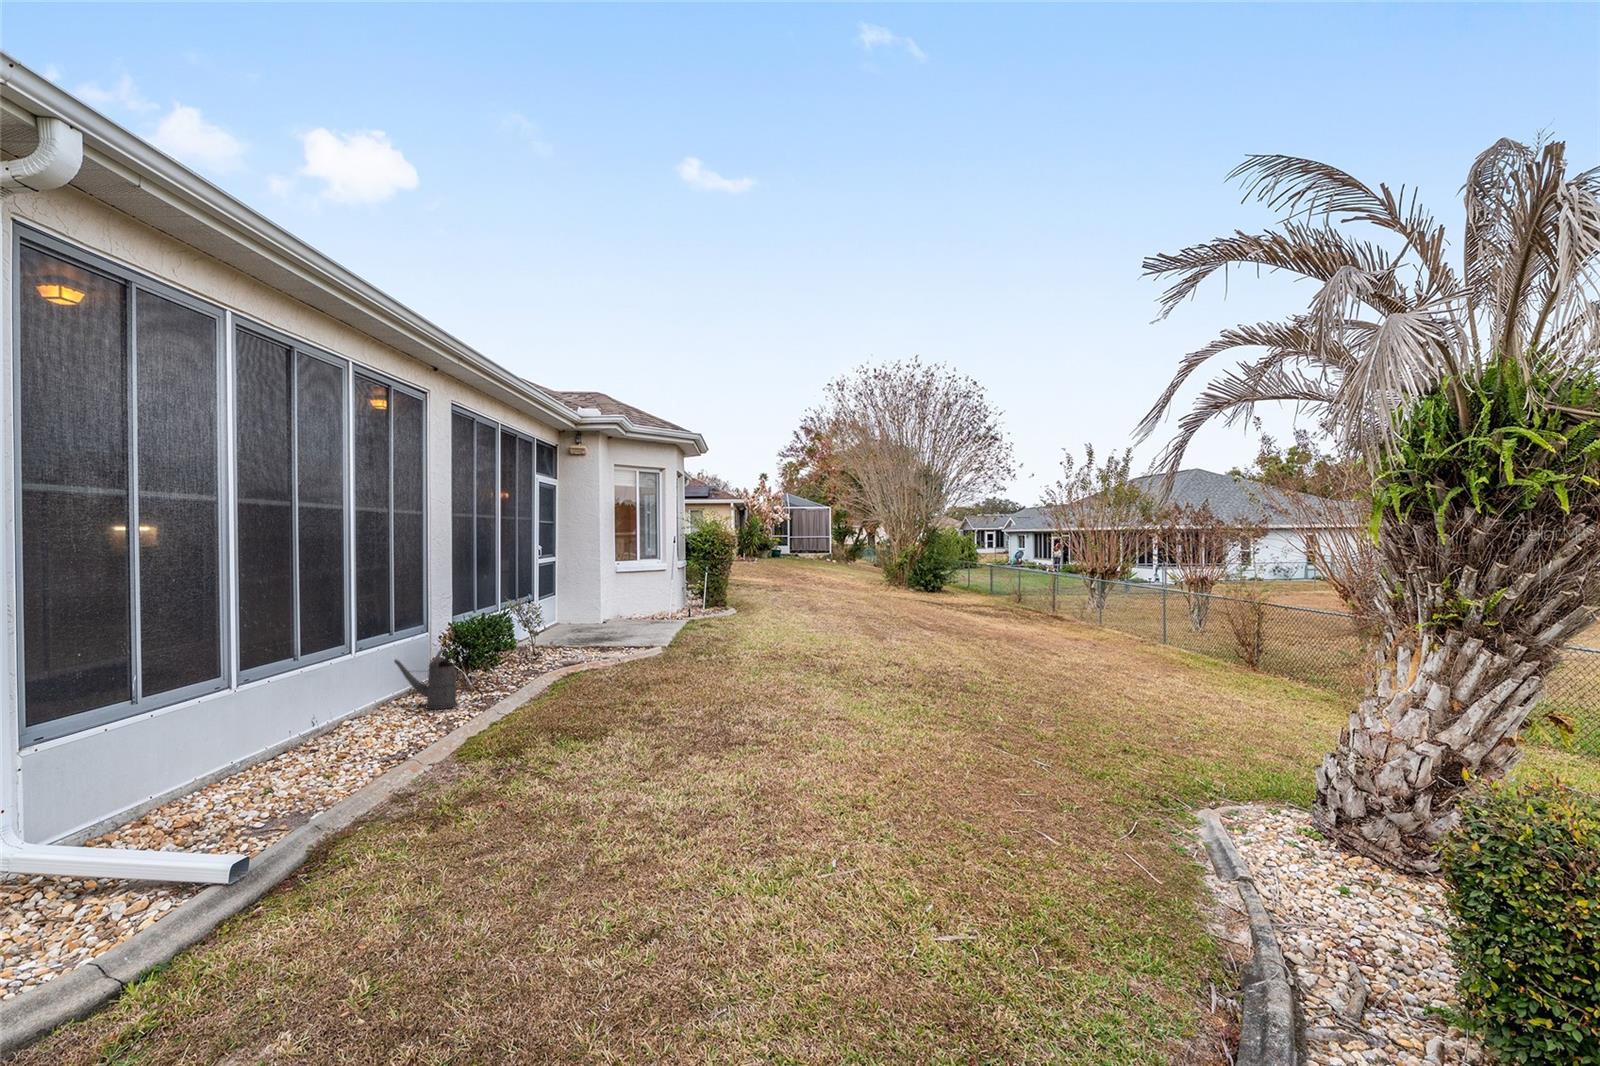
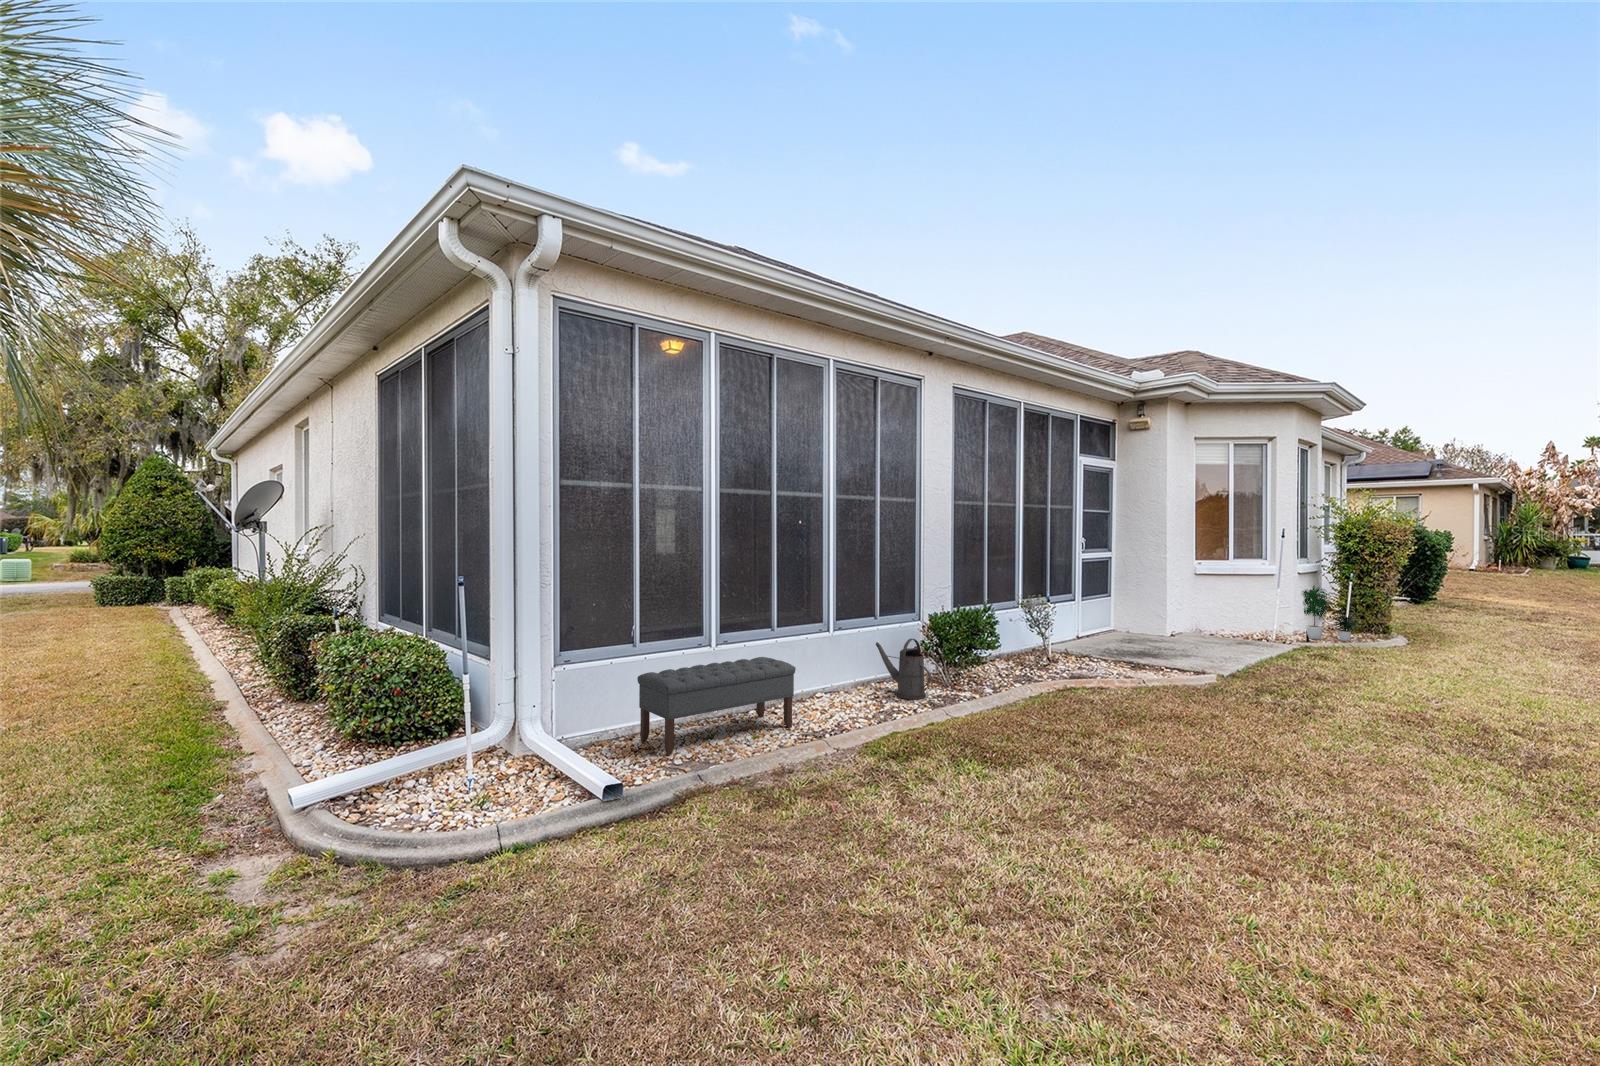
potted plant: none [681,576,715,615] -> present [1302,585,1356,641]
bench: none [145,691,353,825] -> present [637,657,796,755]

